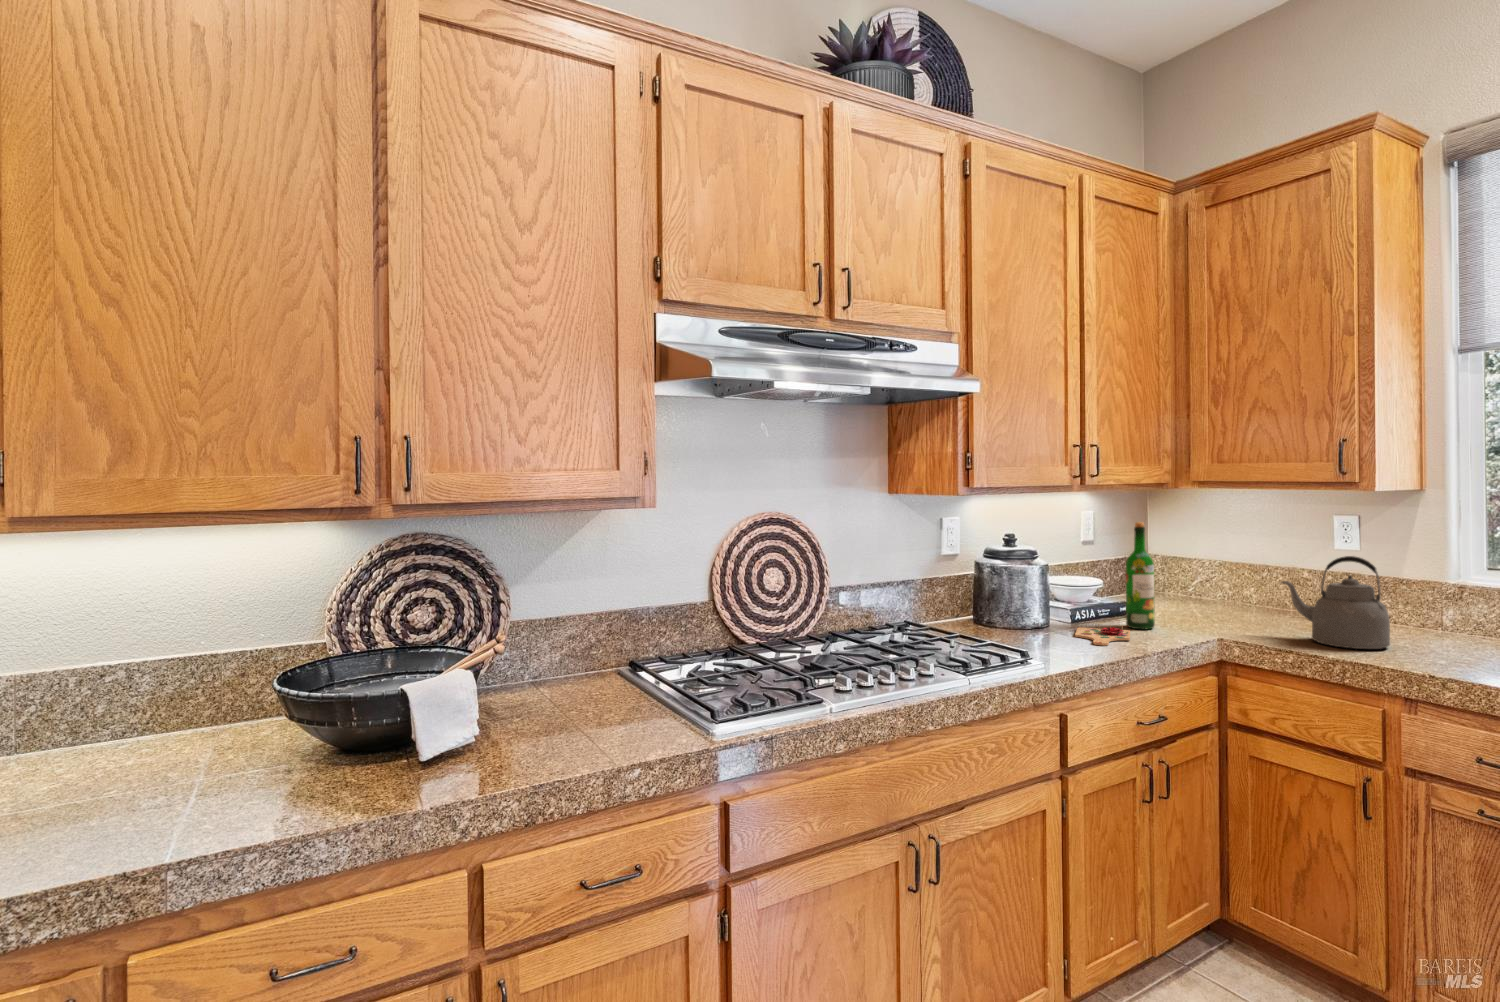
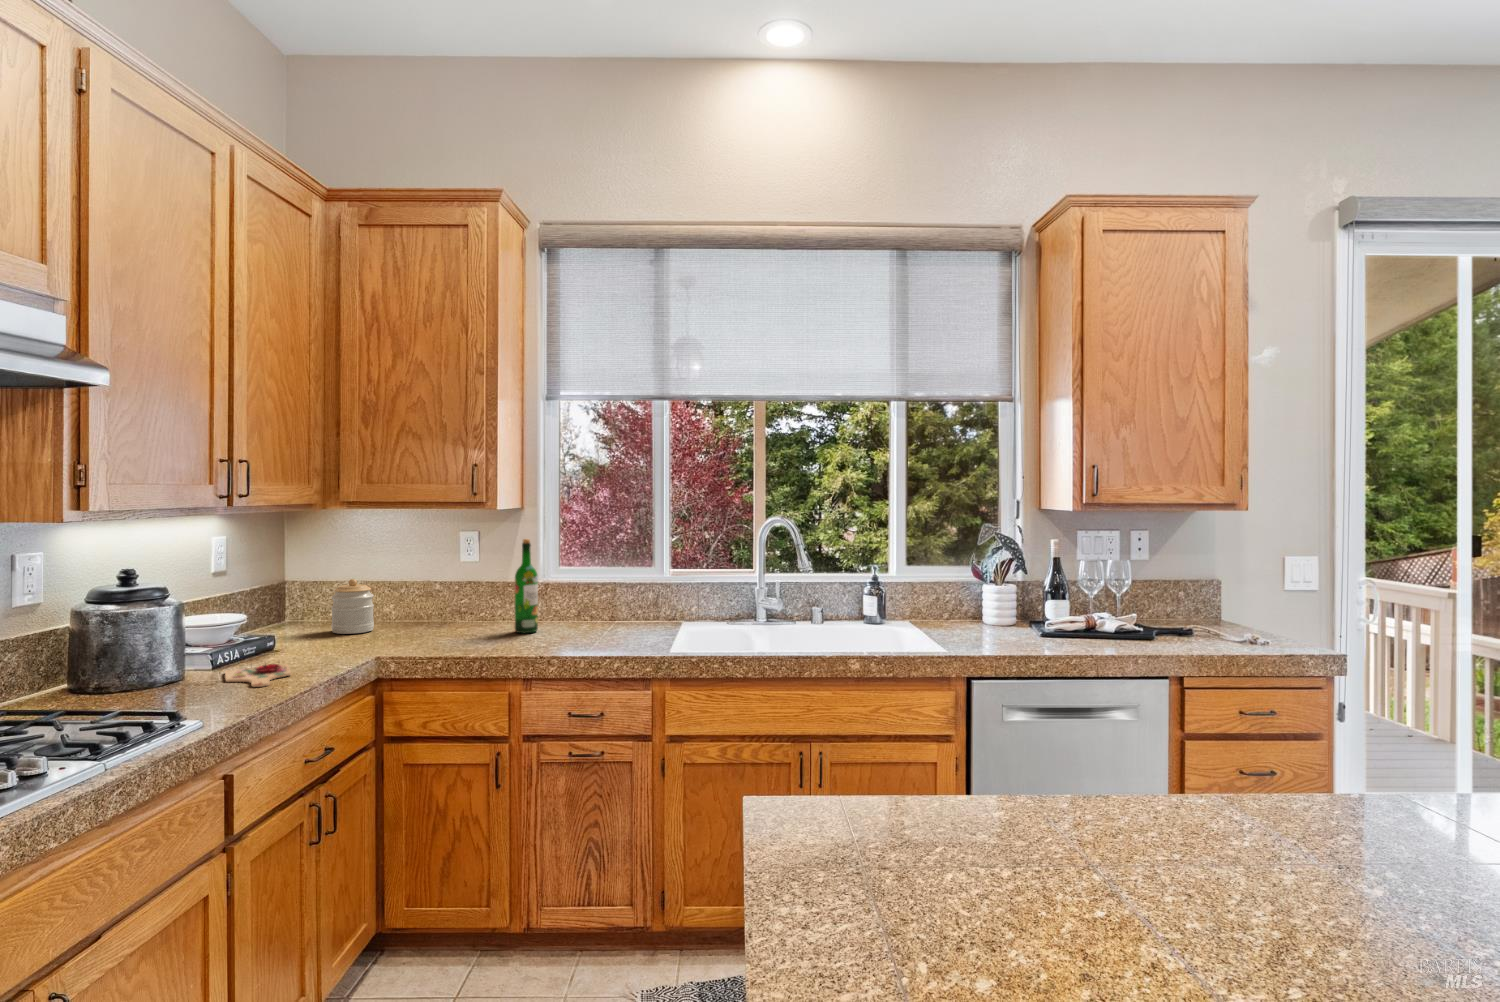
wine bottle: present [1126,522,1155,629] -> present [515,539,538,633]
kettle: present [1281,556,1390,649] -> none [426,568,509,649]
jar: none [1184,559,1229,613] -> present [331,579,374,634]

